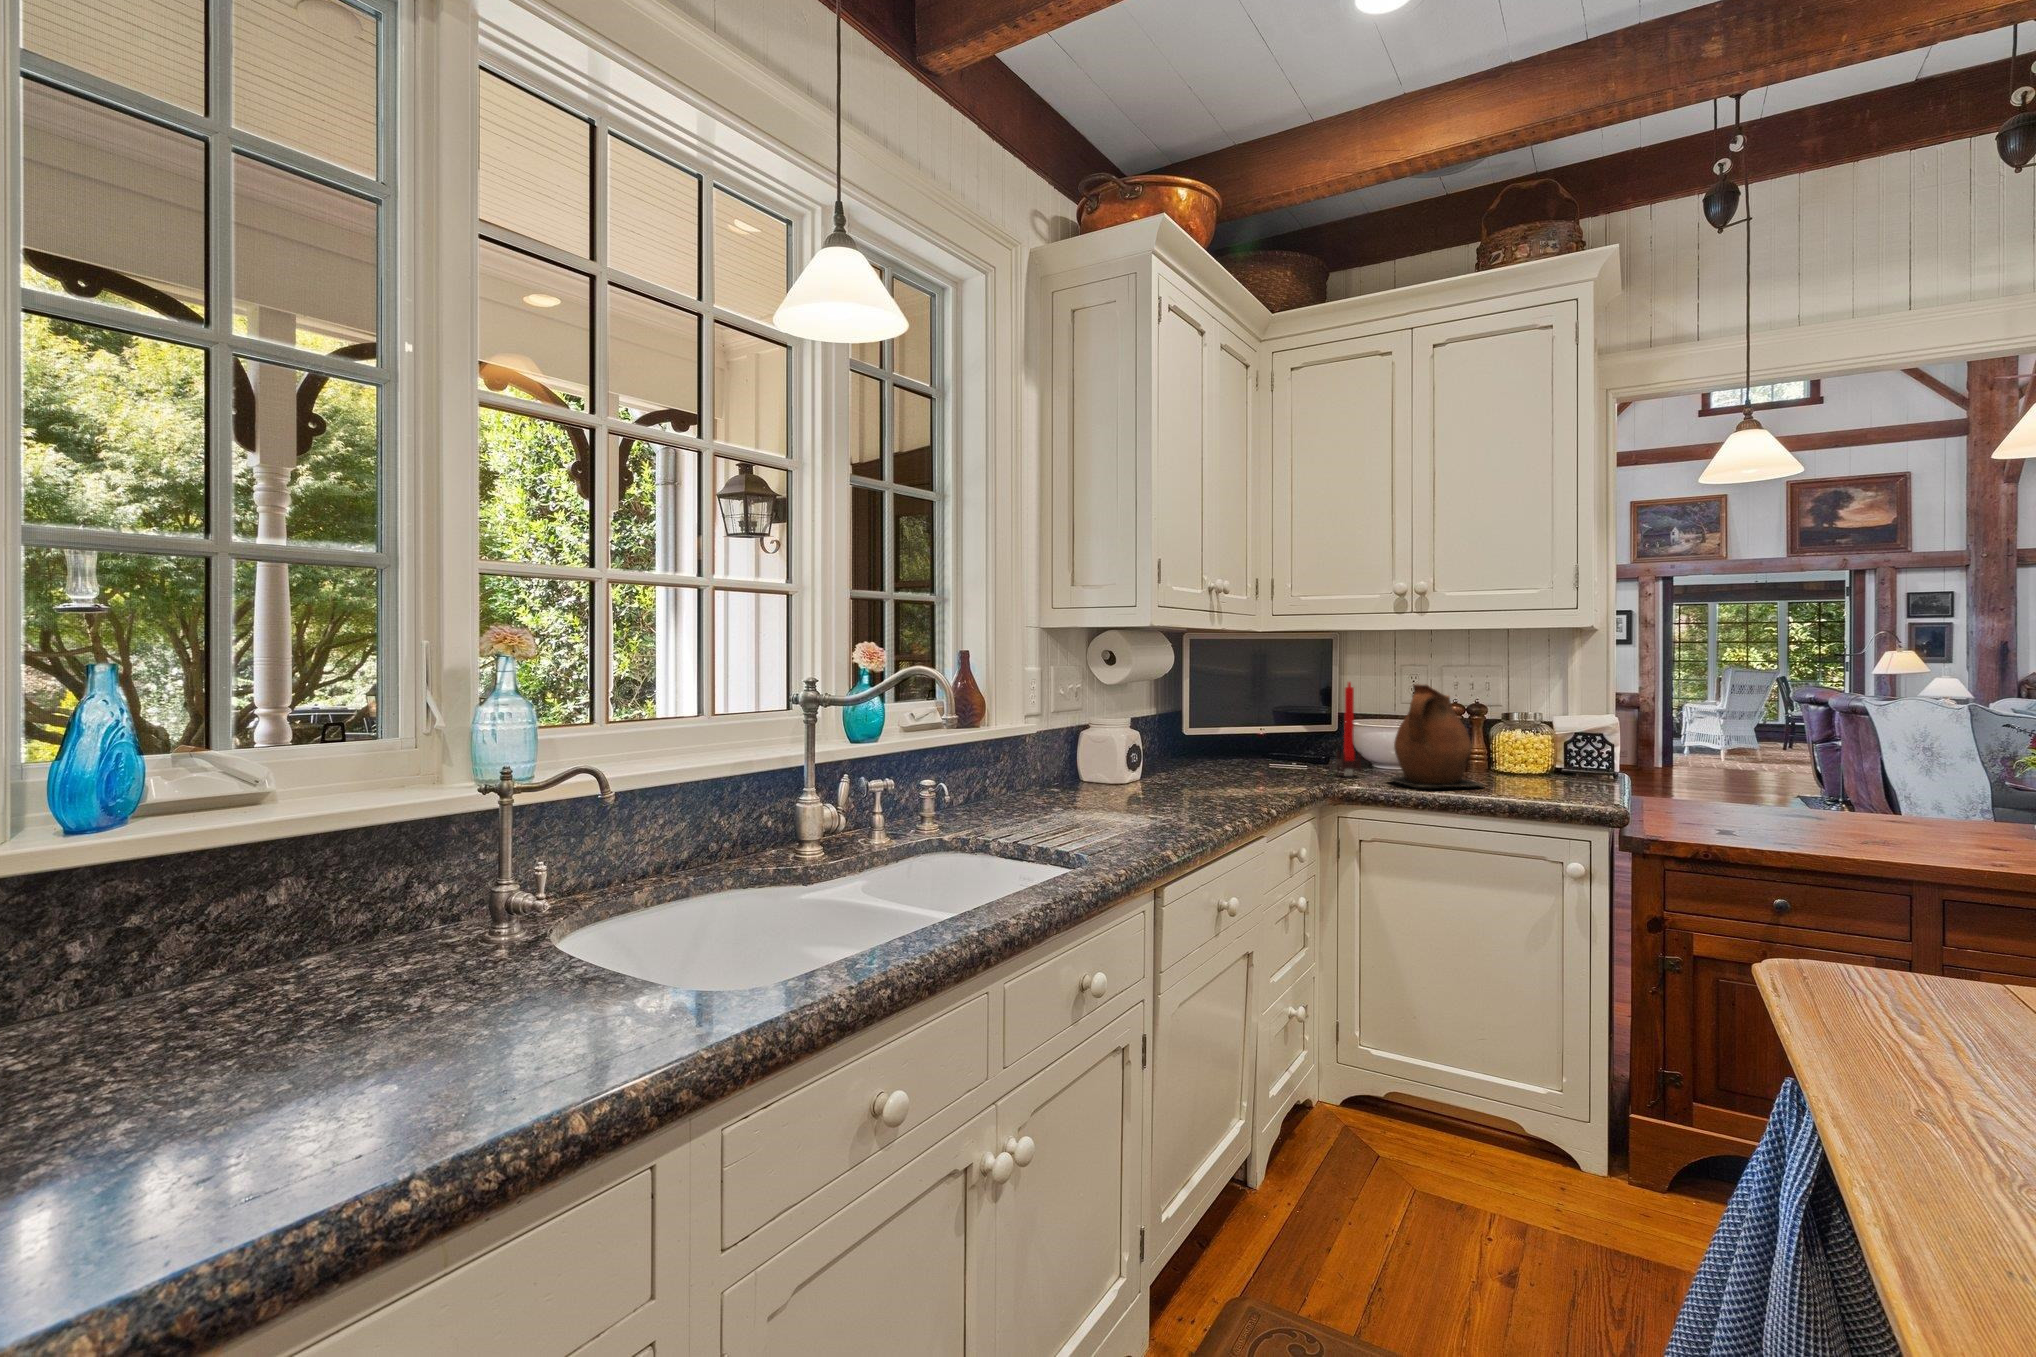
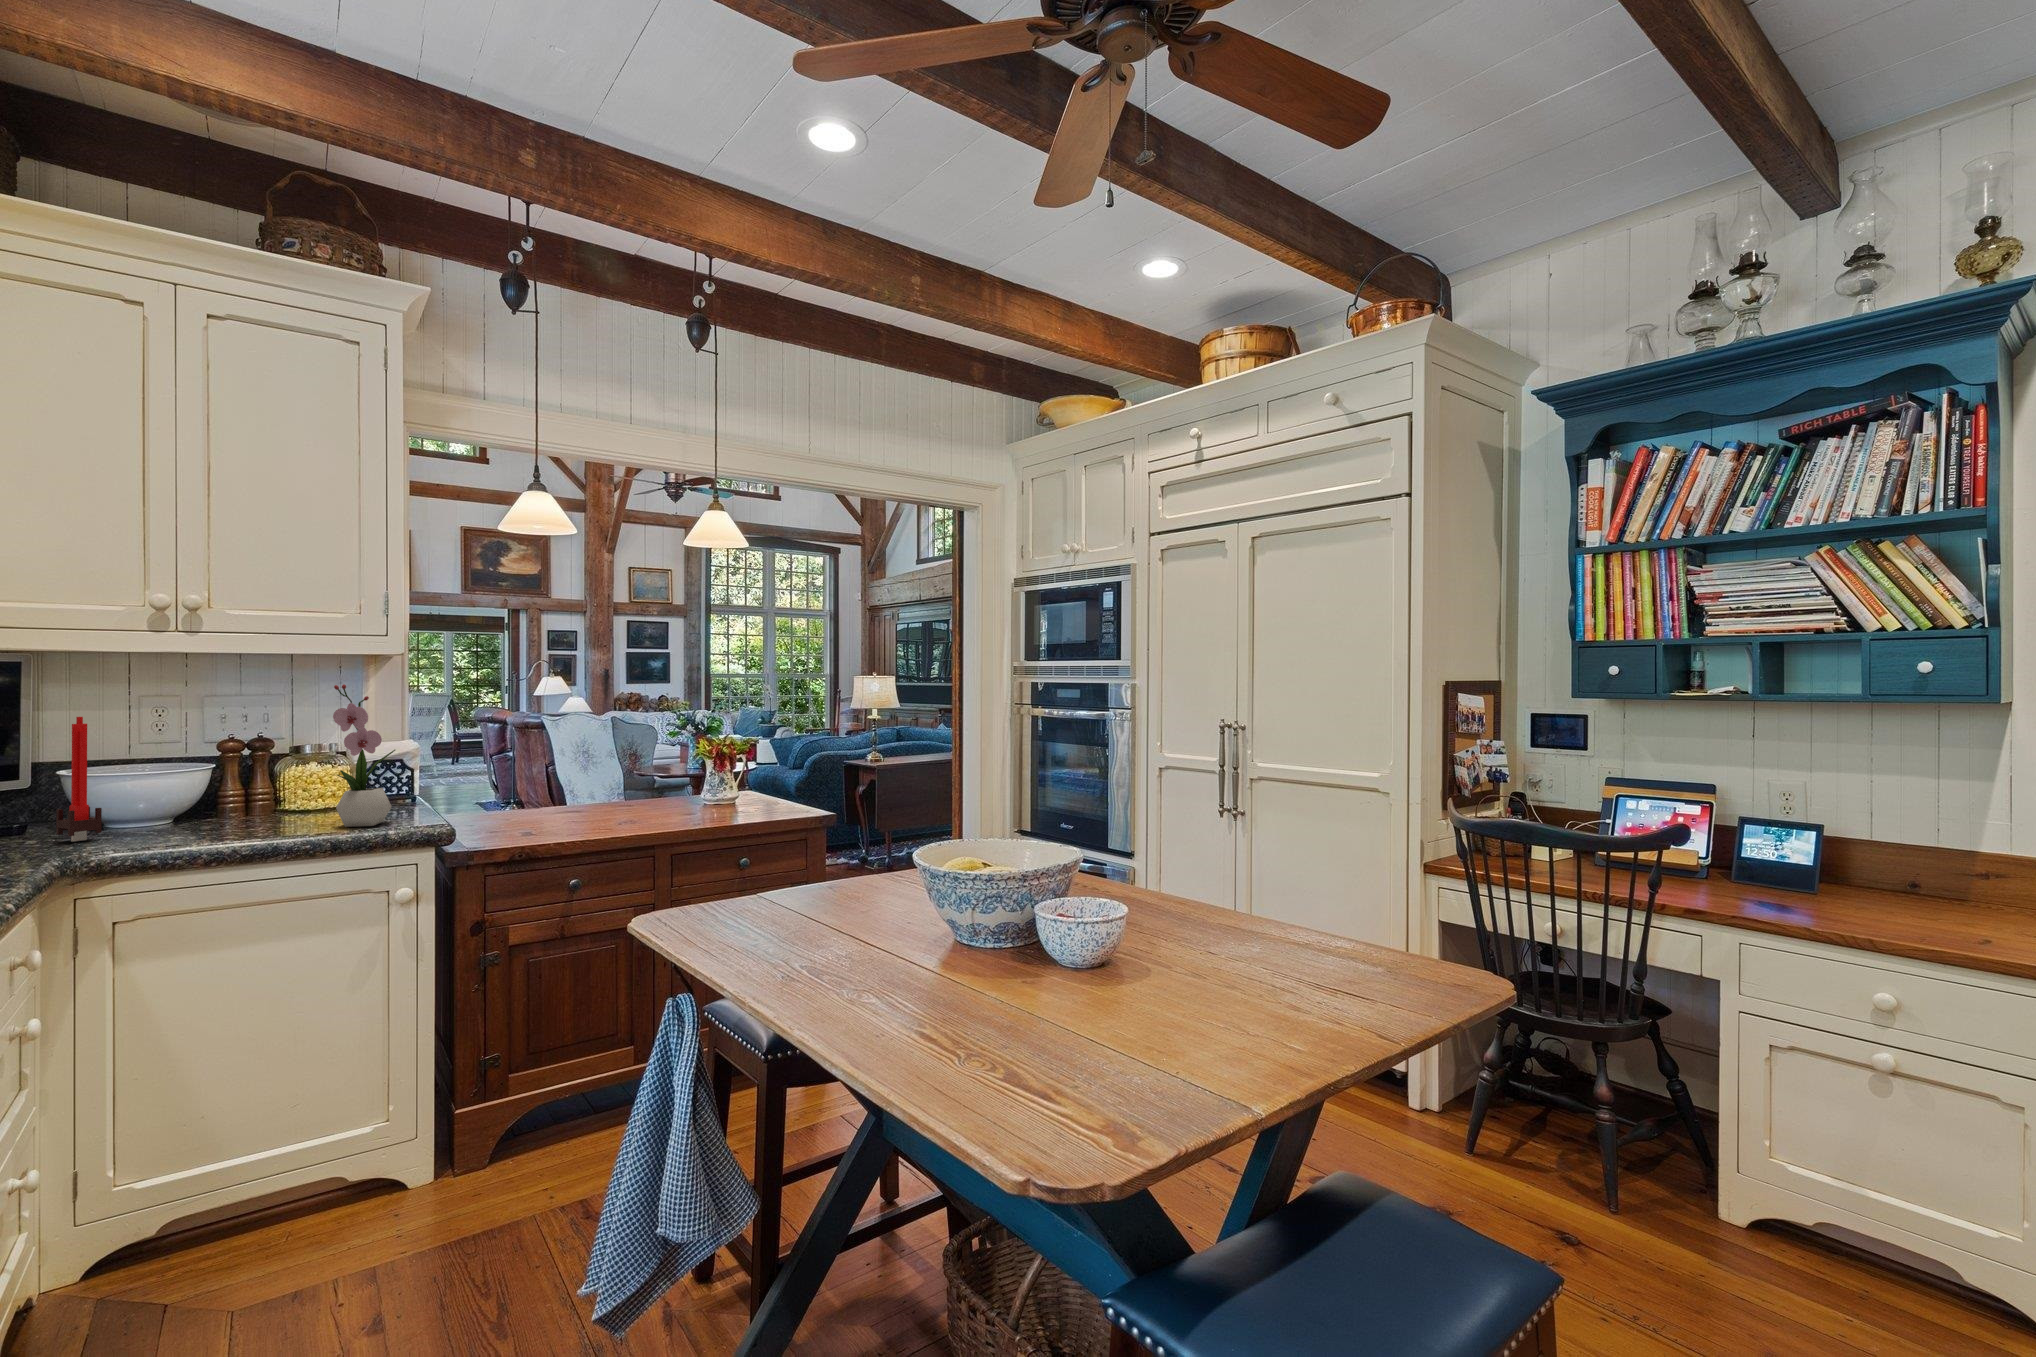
flower arrangement: none [1517,658,1578,795] -> present [333,684,395,827]
ceramic pitcher: present [1390,684,1484,787] -> none [143,716,289,840]

